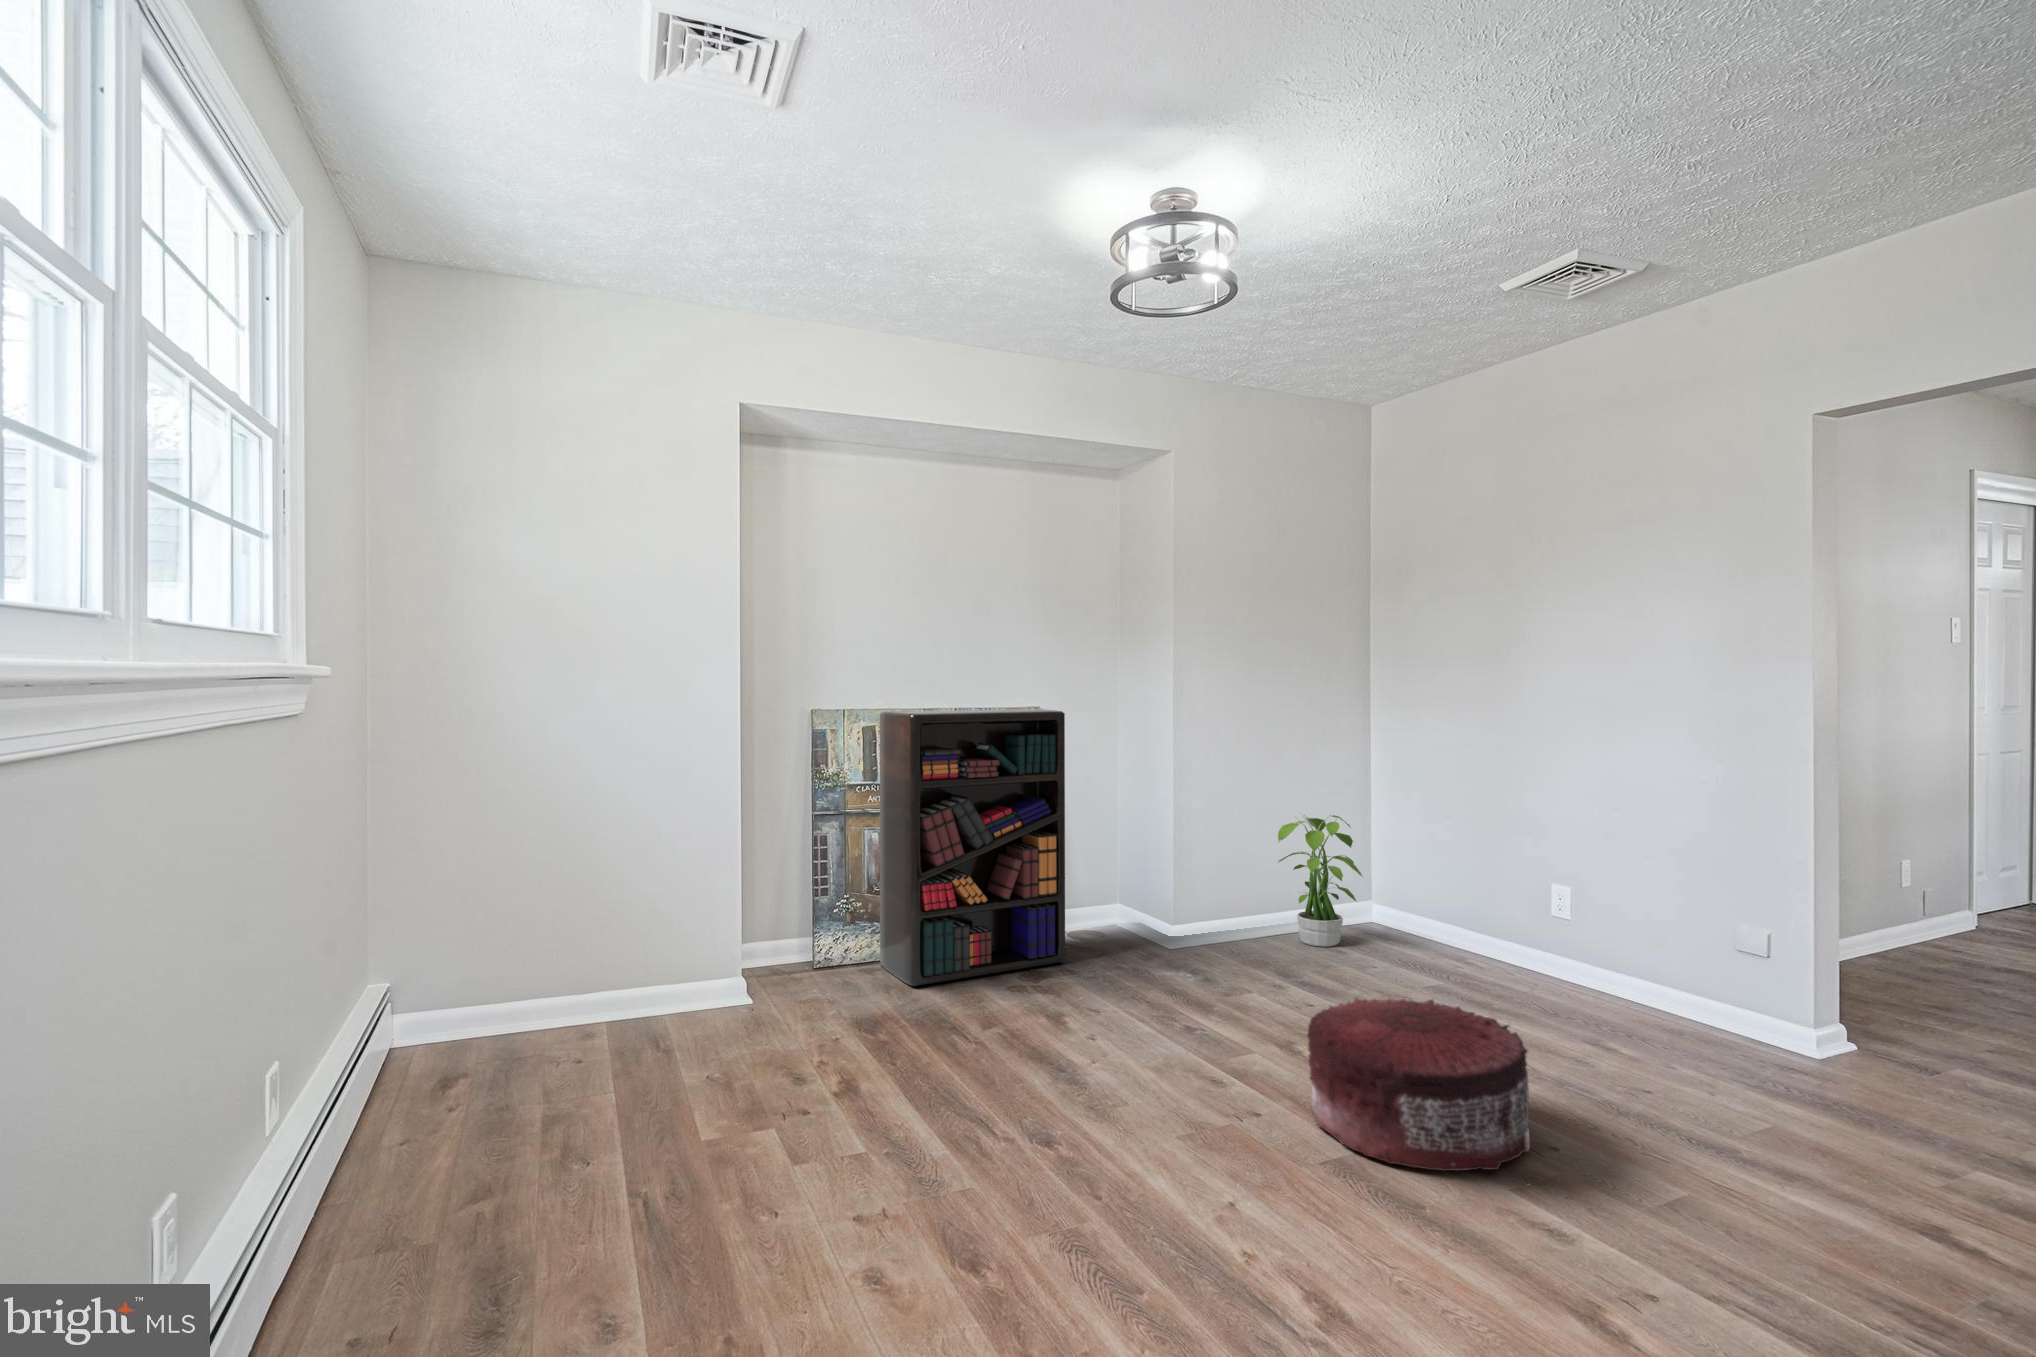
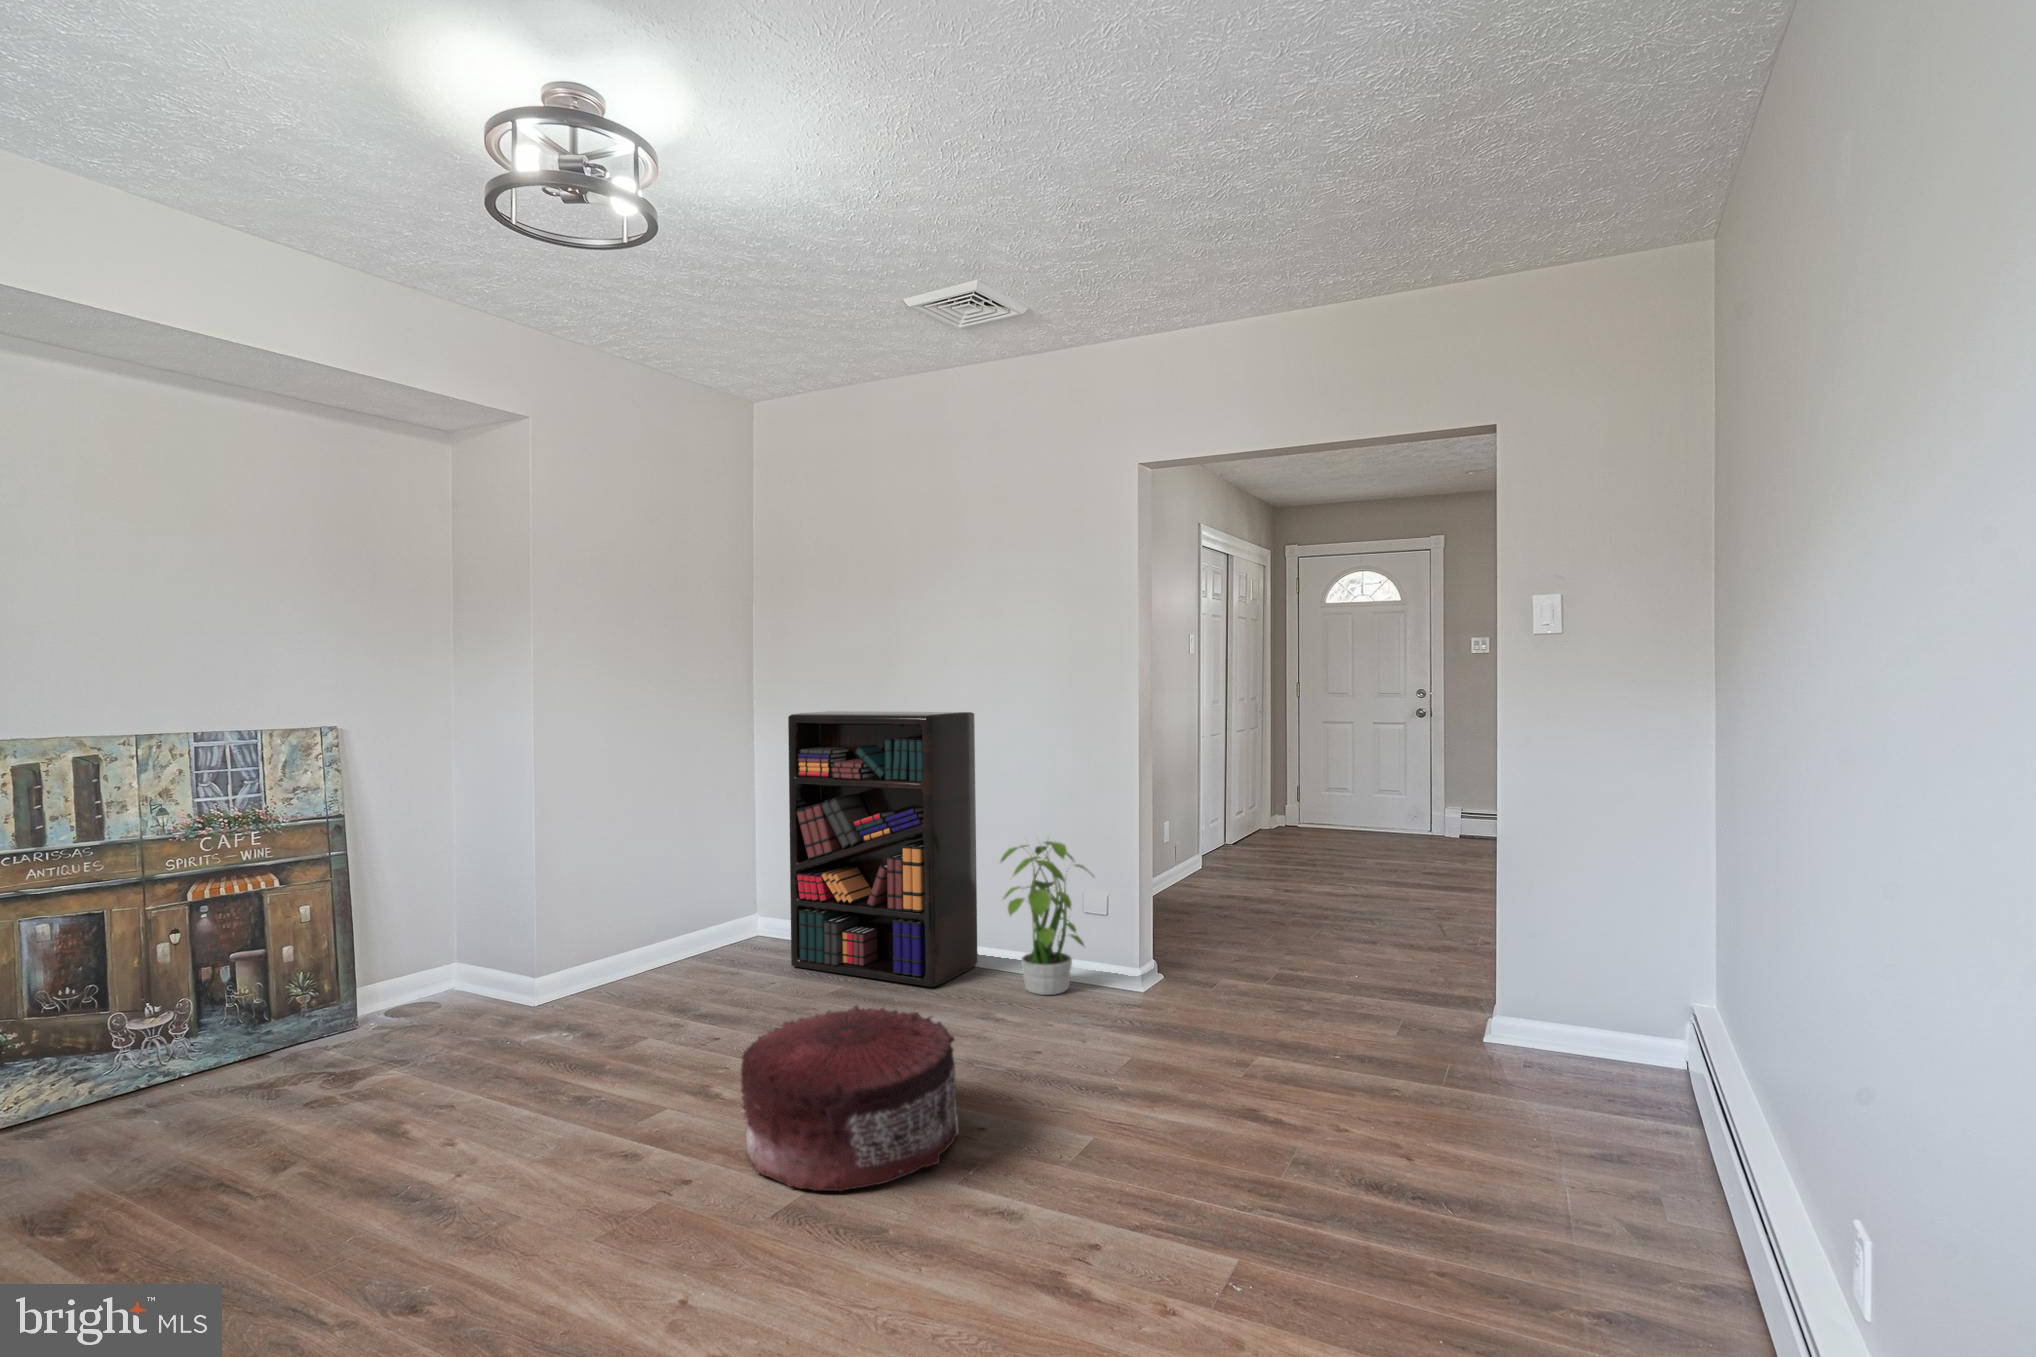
bookshelf: present [880,709,1065,986] -> present [788,711,978,987]
potted plant: present [1276,813,1363,947] -> present [1000,841,1088,995]

